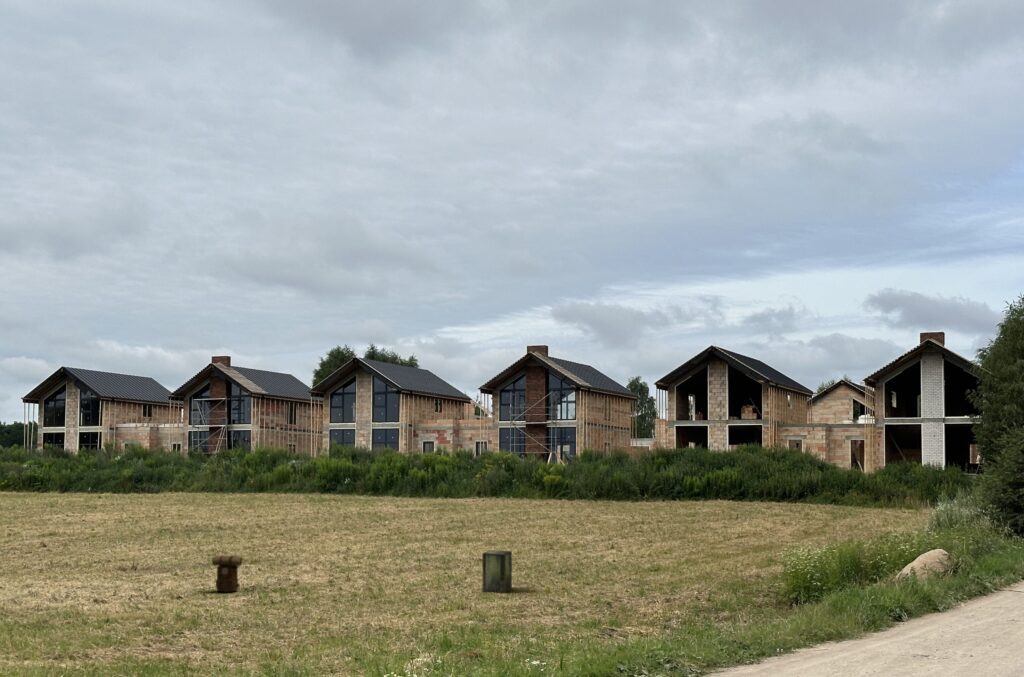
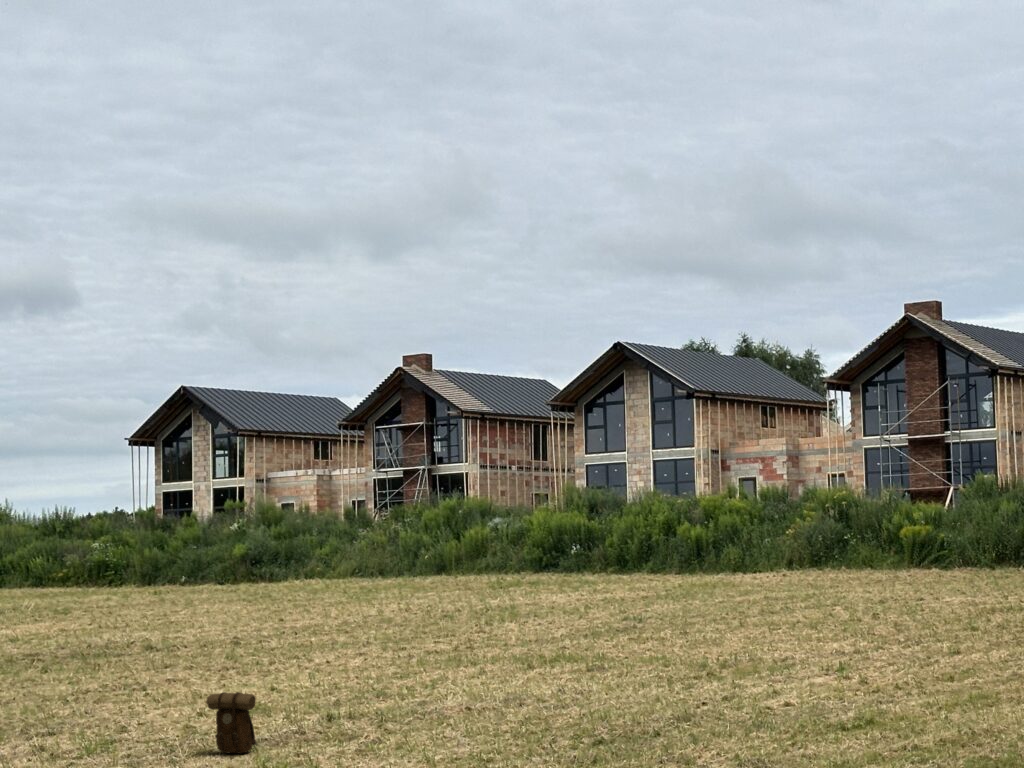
storage box: present [482,550,512,593] -> none [655,677,716,757]

